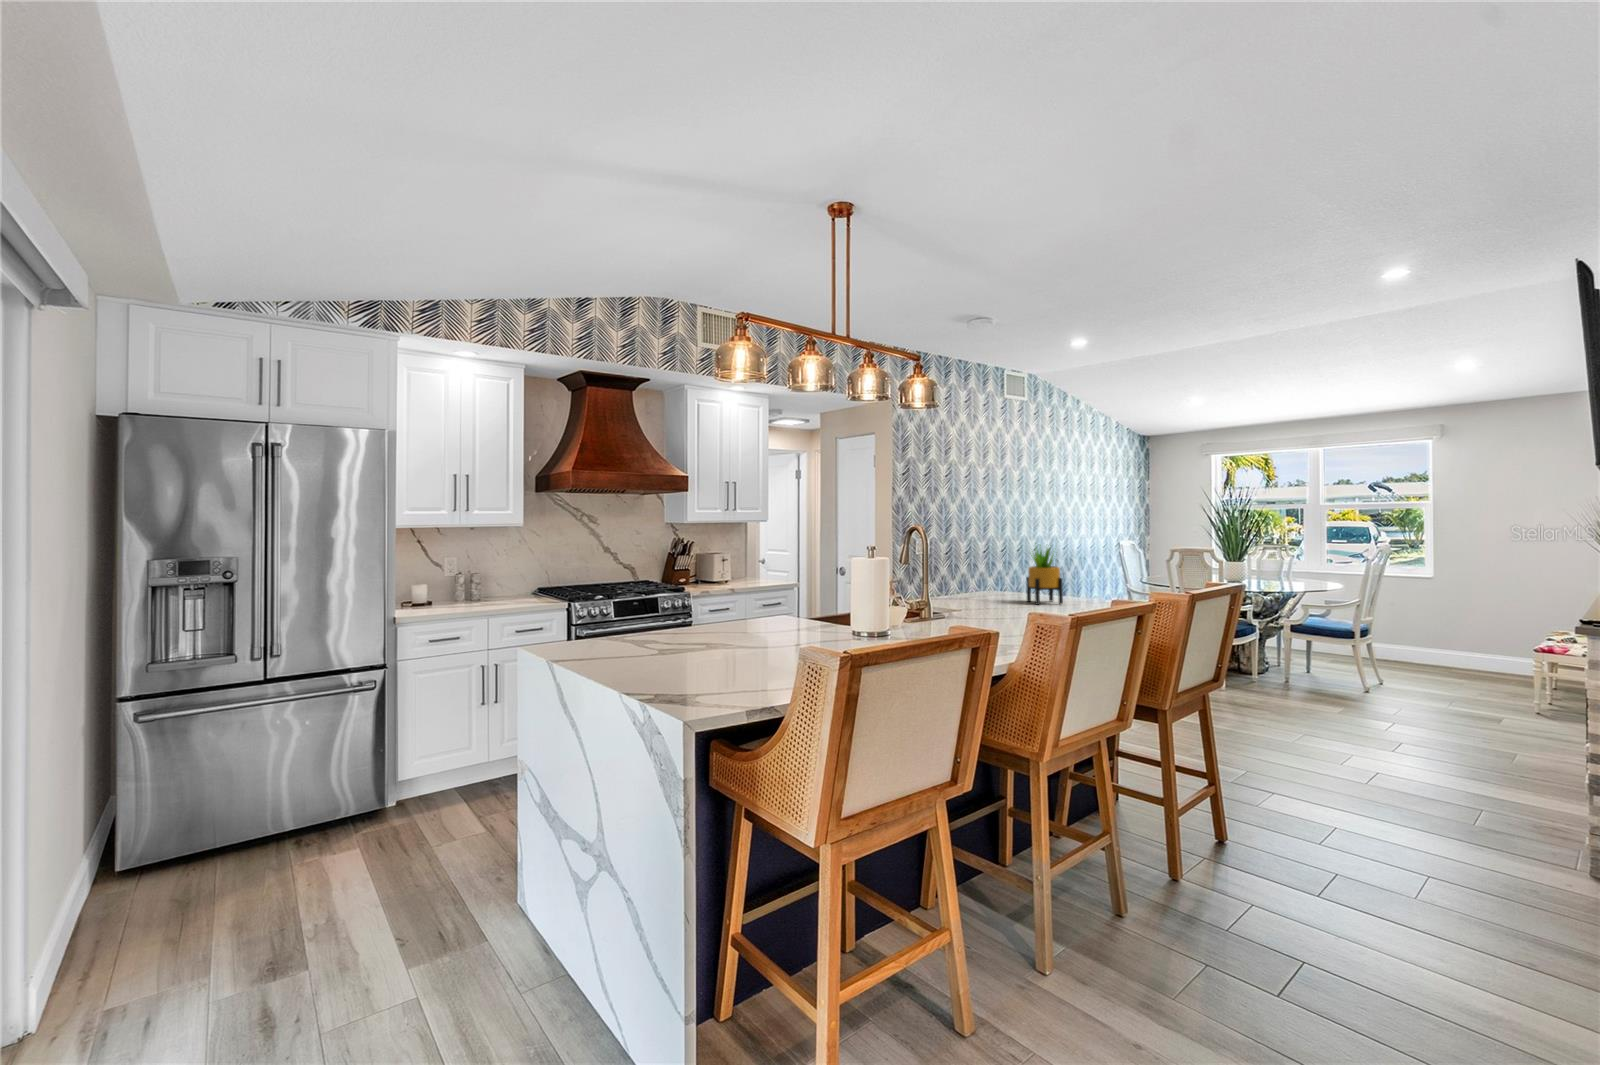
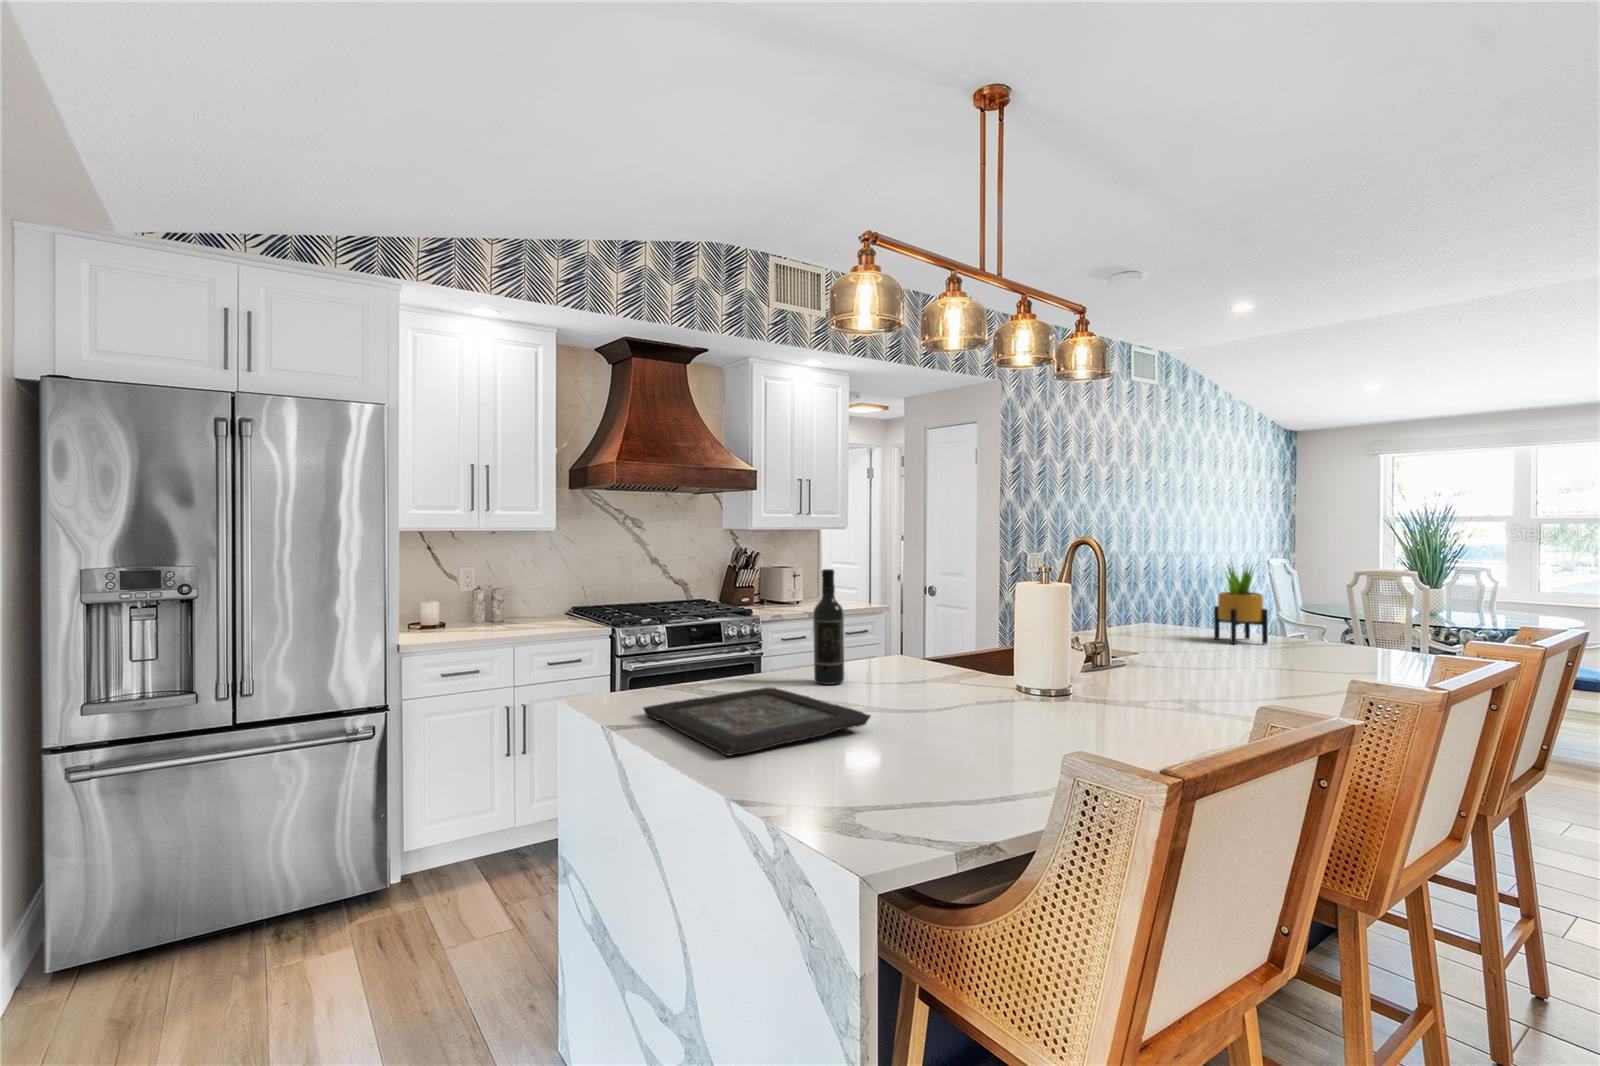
wine bottle: none [705,552,729,635] -> present [813,569,844,684]
decorative tray: none [574,637,730,676] -> present [644,687,871,755]

